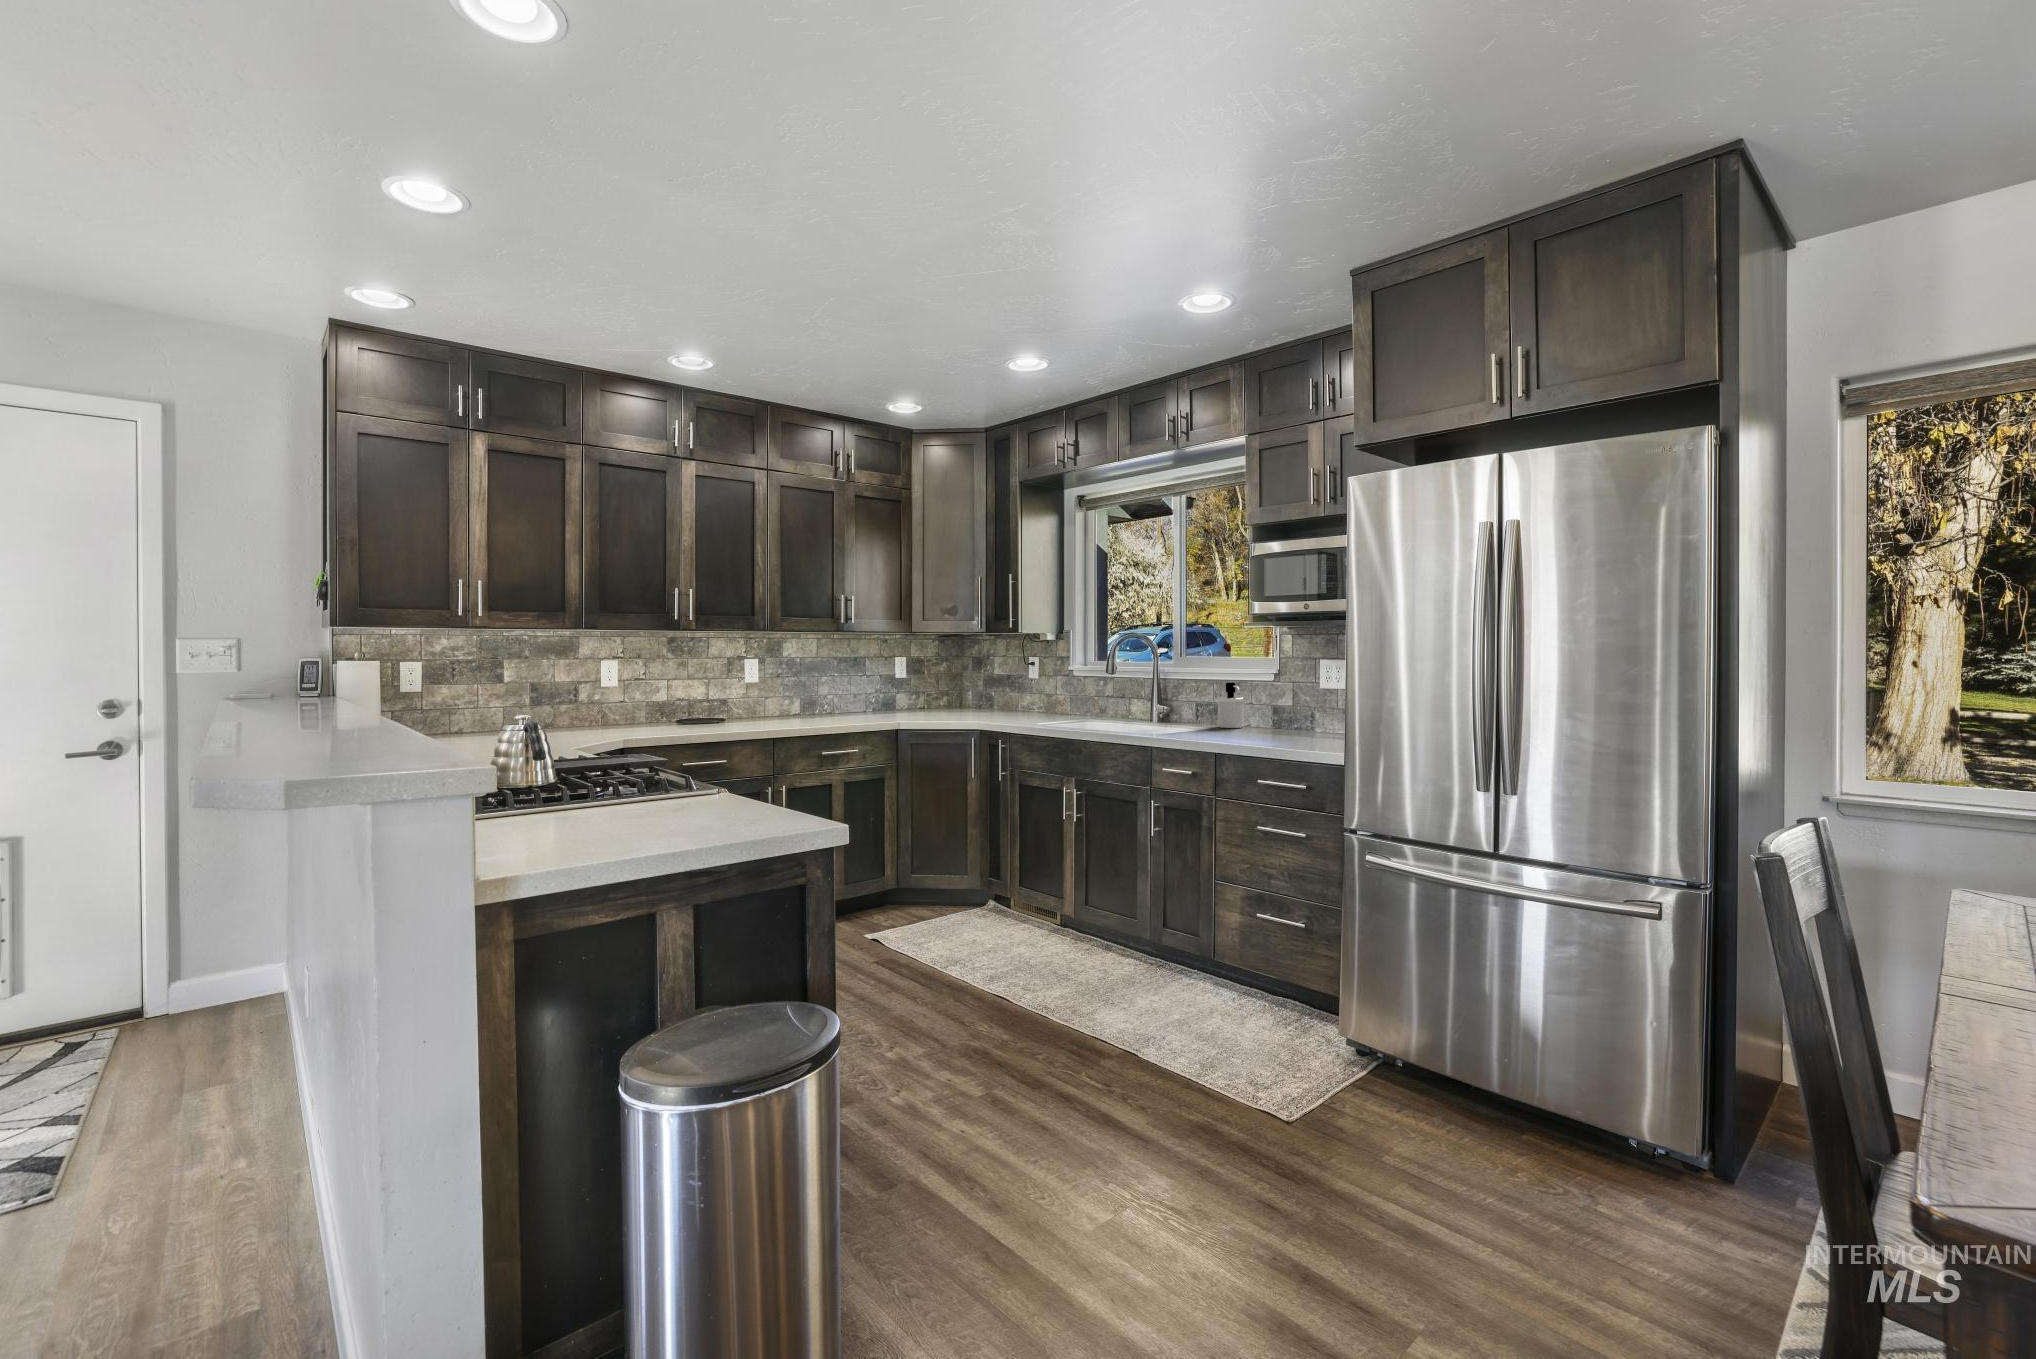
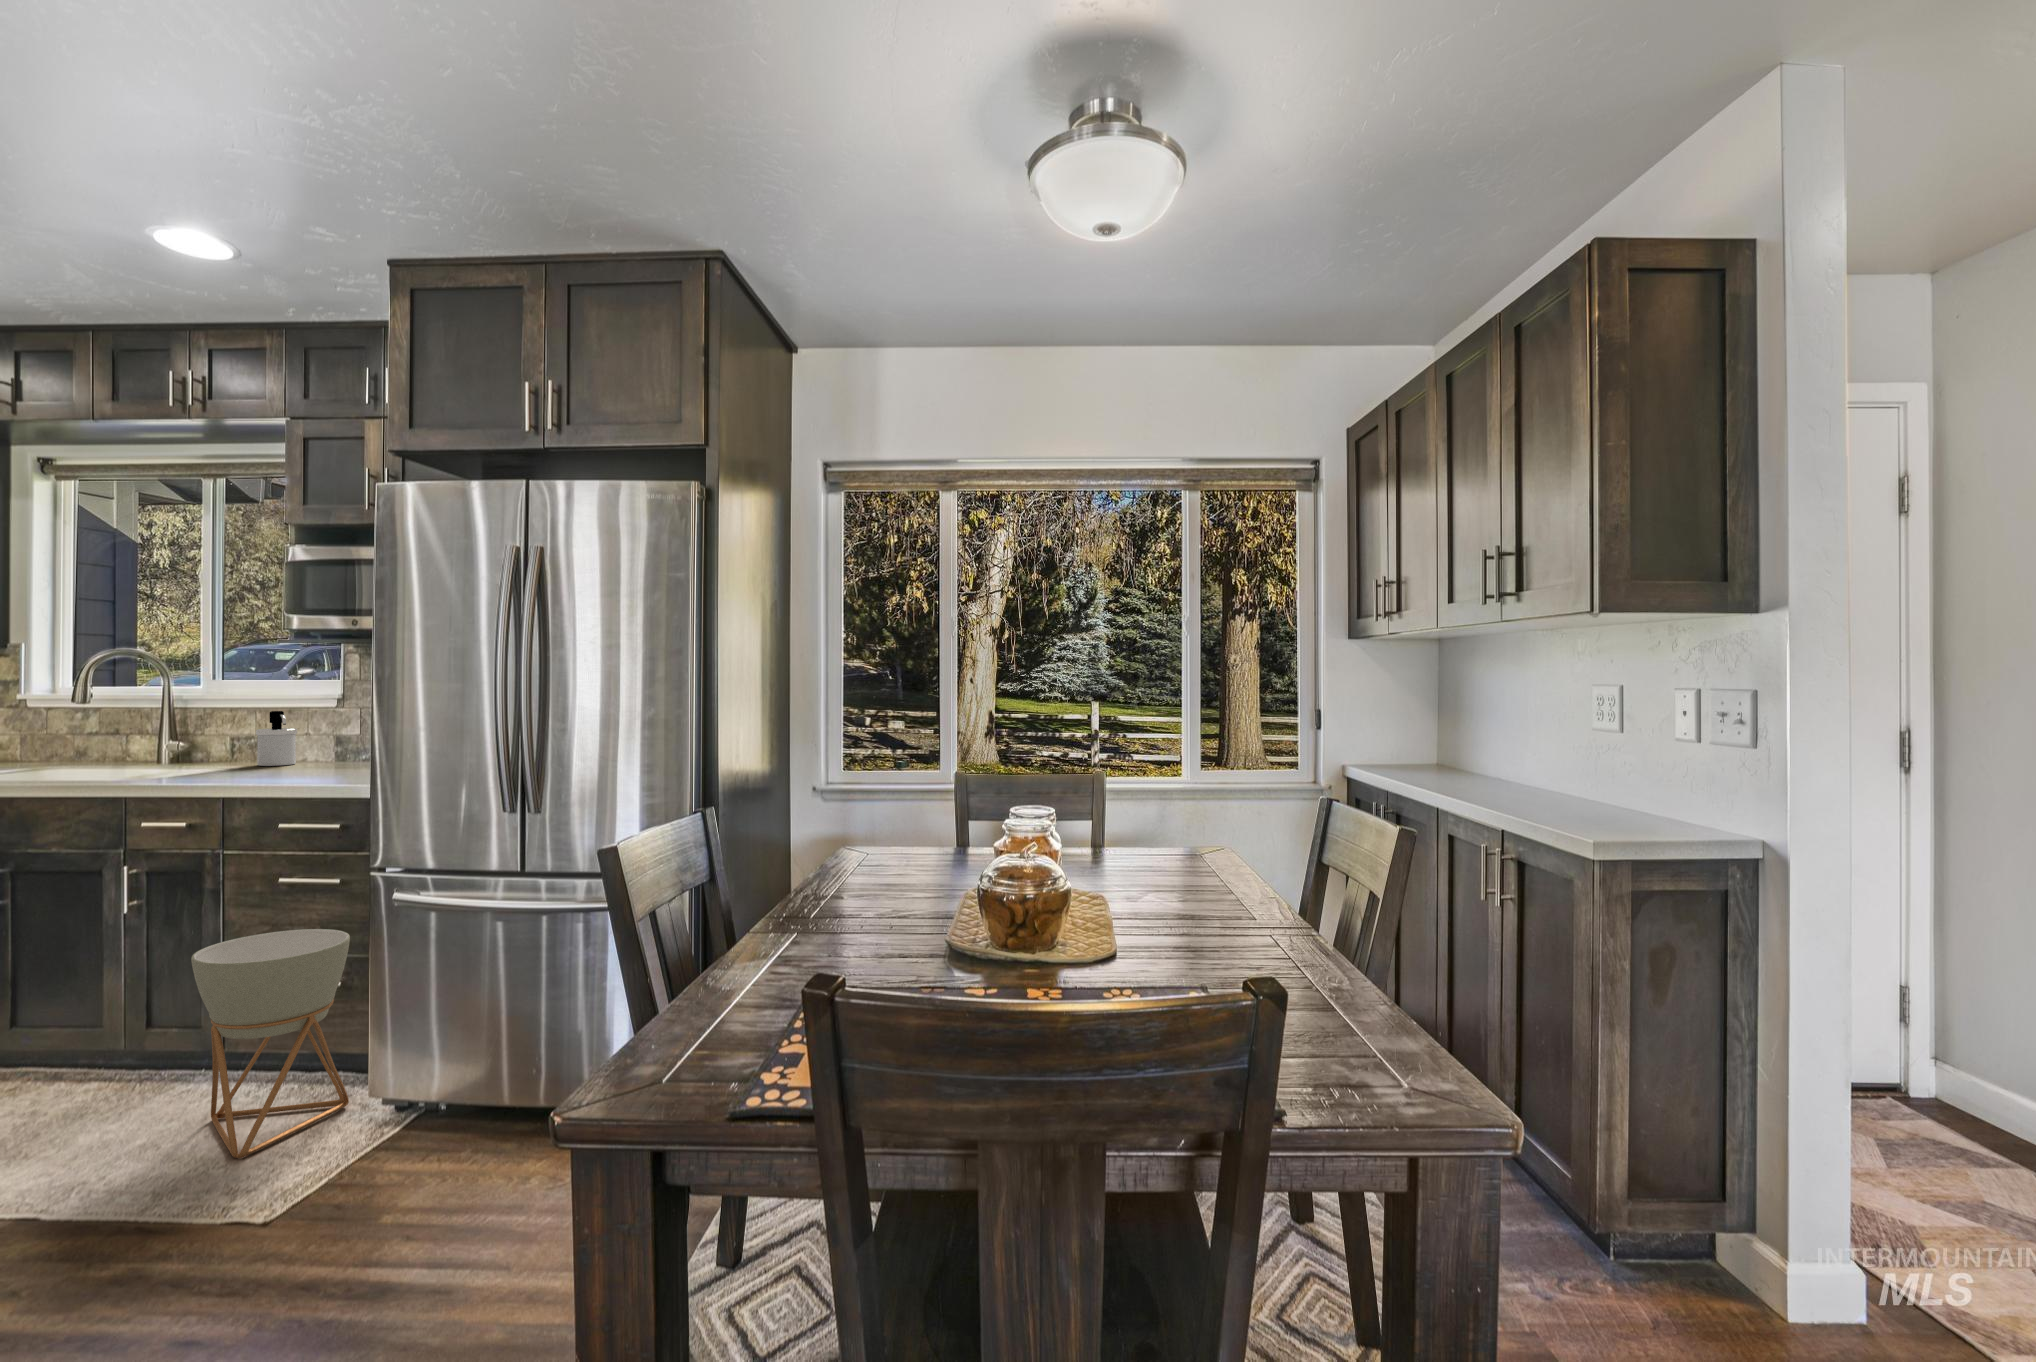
planter: none [1212,872,1323,1059] -> present [191,929,350,1159]

